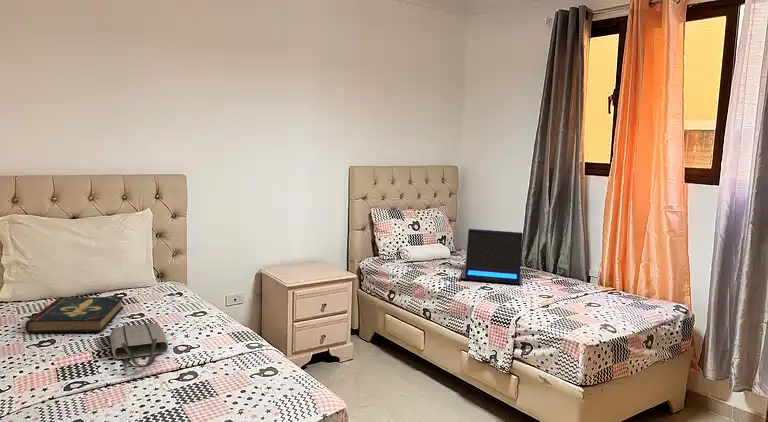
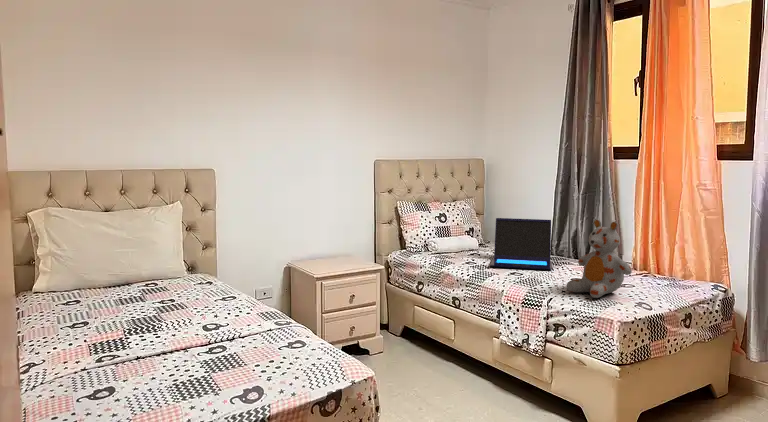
stuffed bear: none [535,241,598,319] -> present [566,219,632,298]
book: present [25,297,123,333] -> none [60,284,155,316]
tote bag: present [110,323,168,368] -> none [142,305,198,342]

